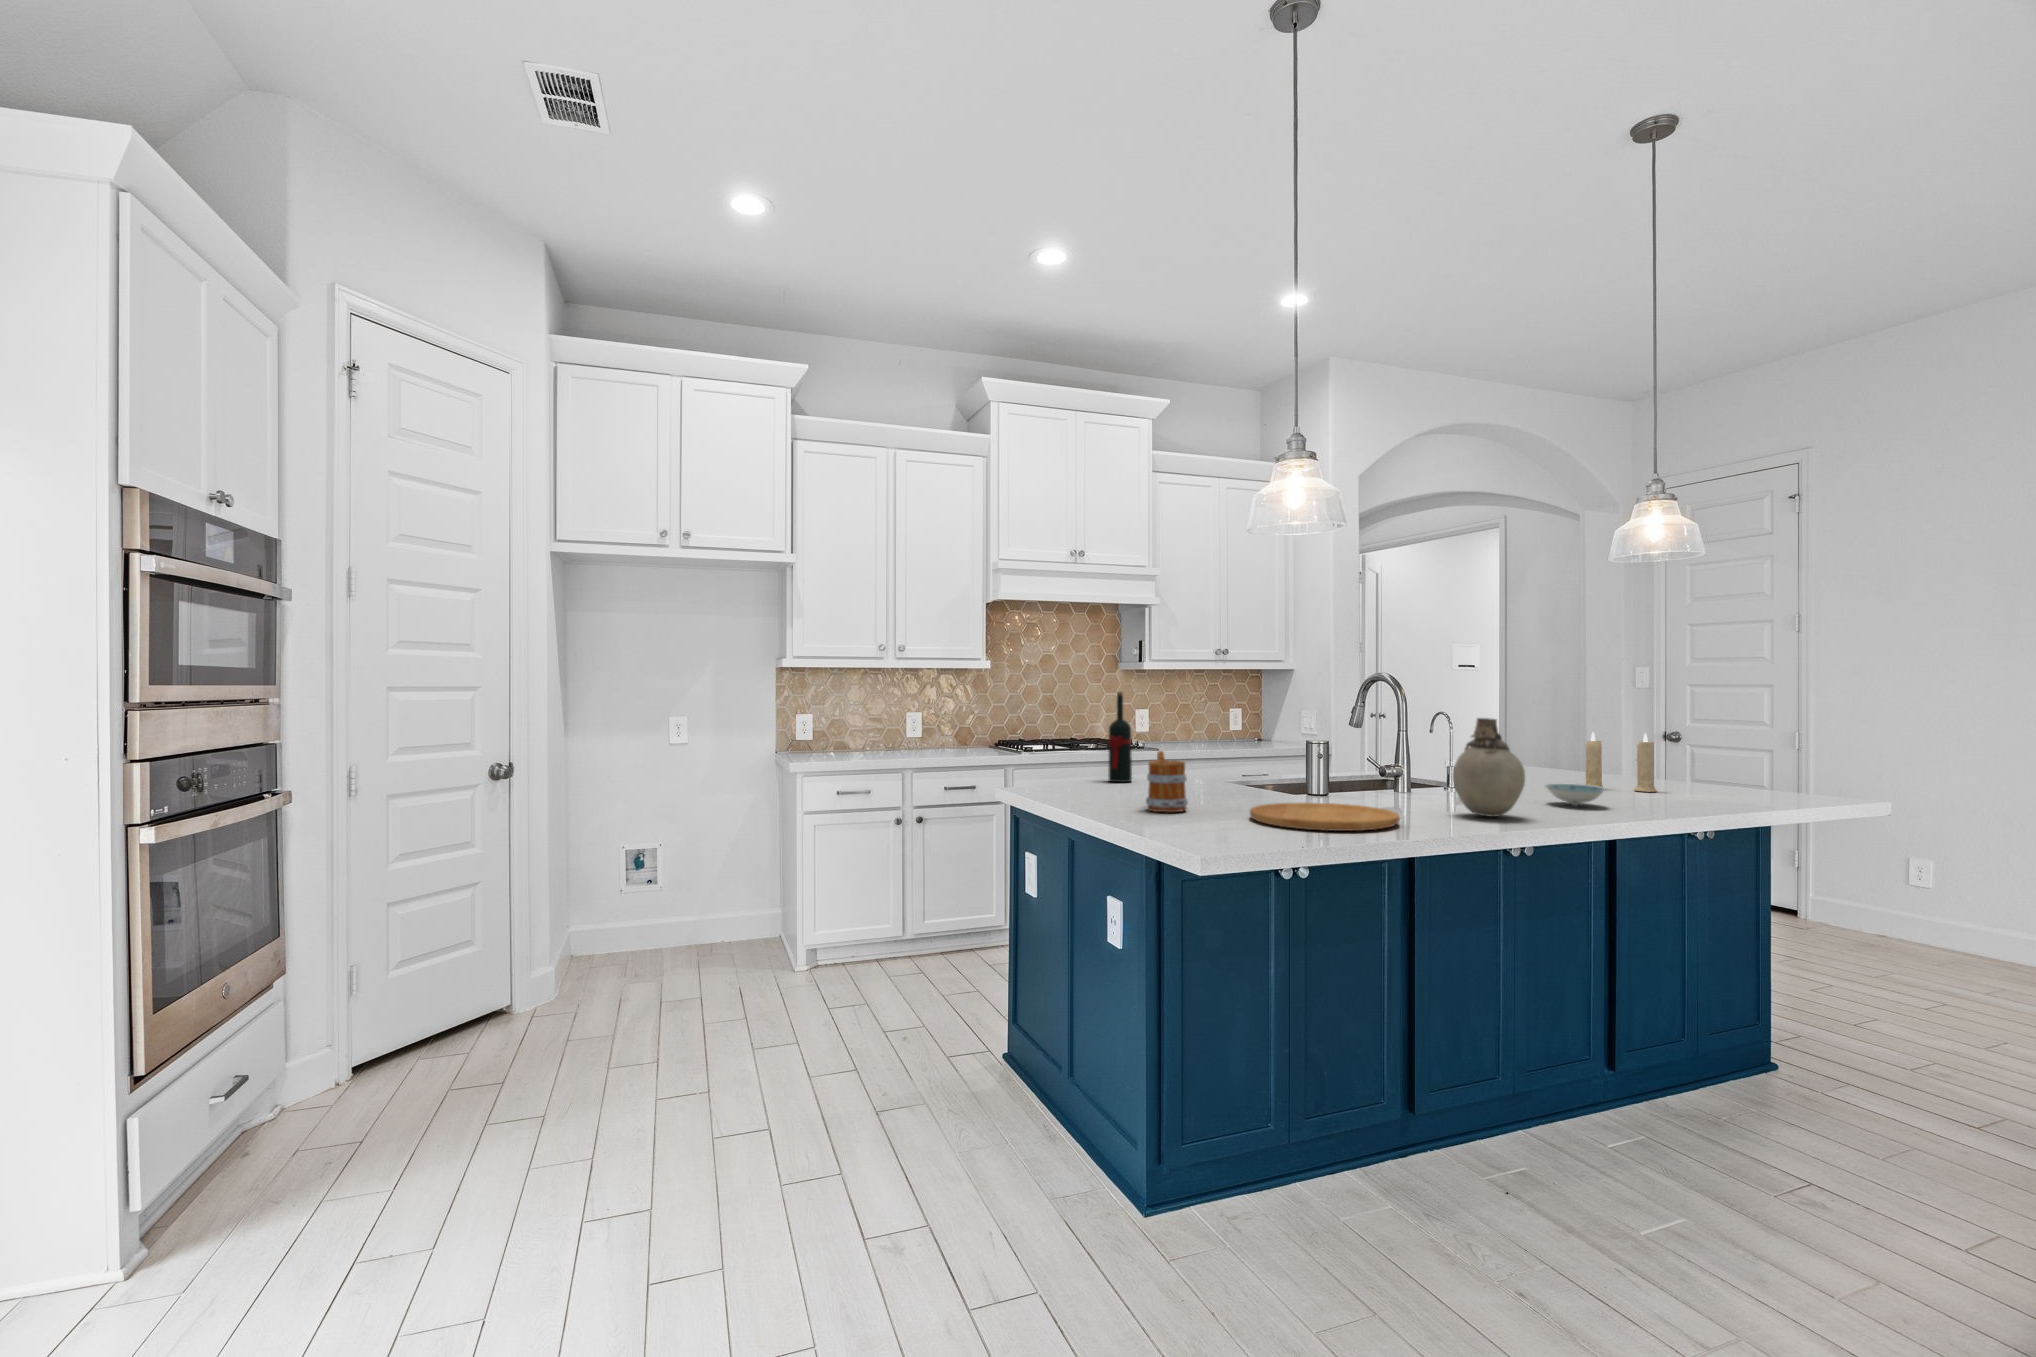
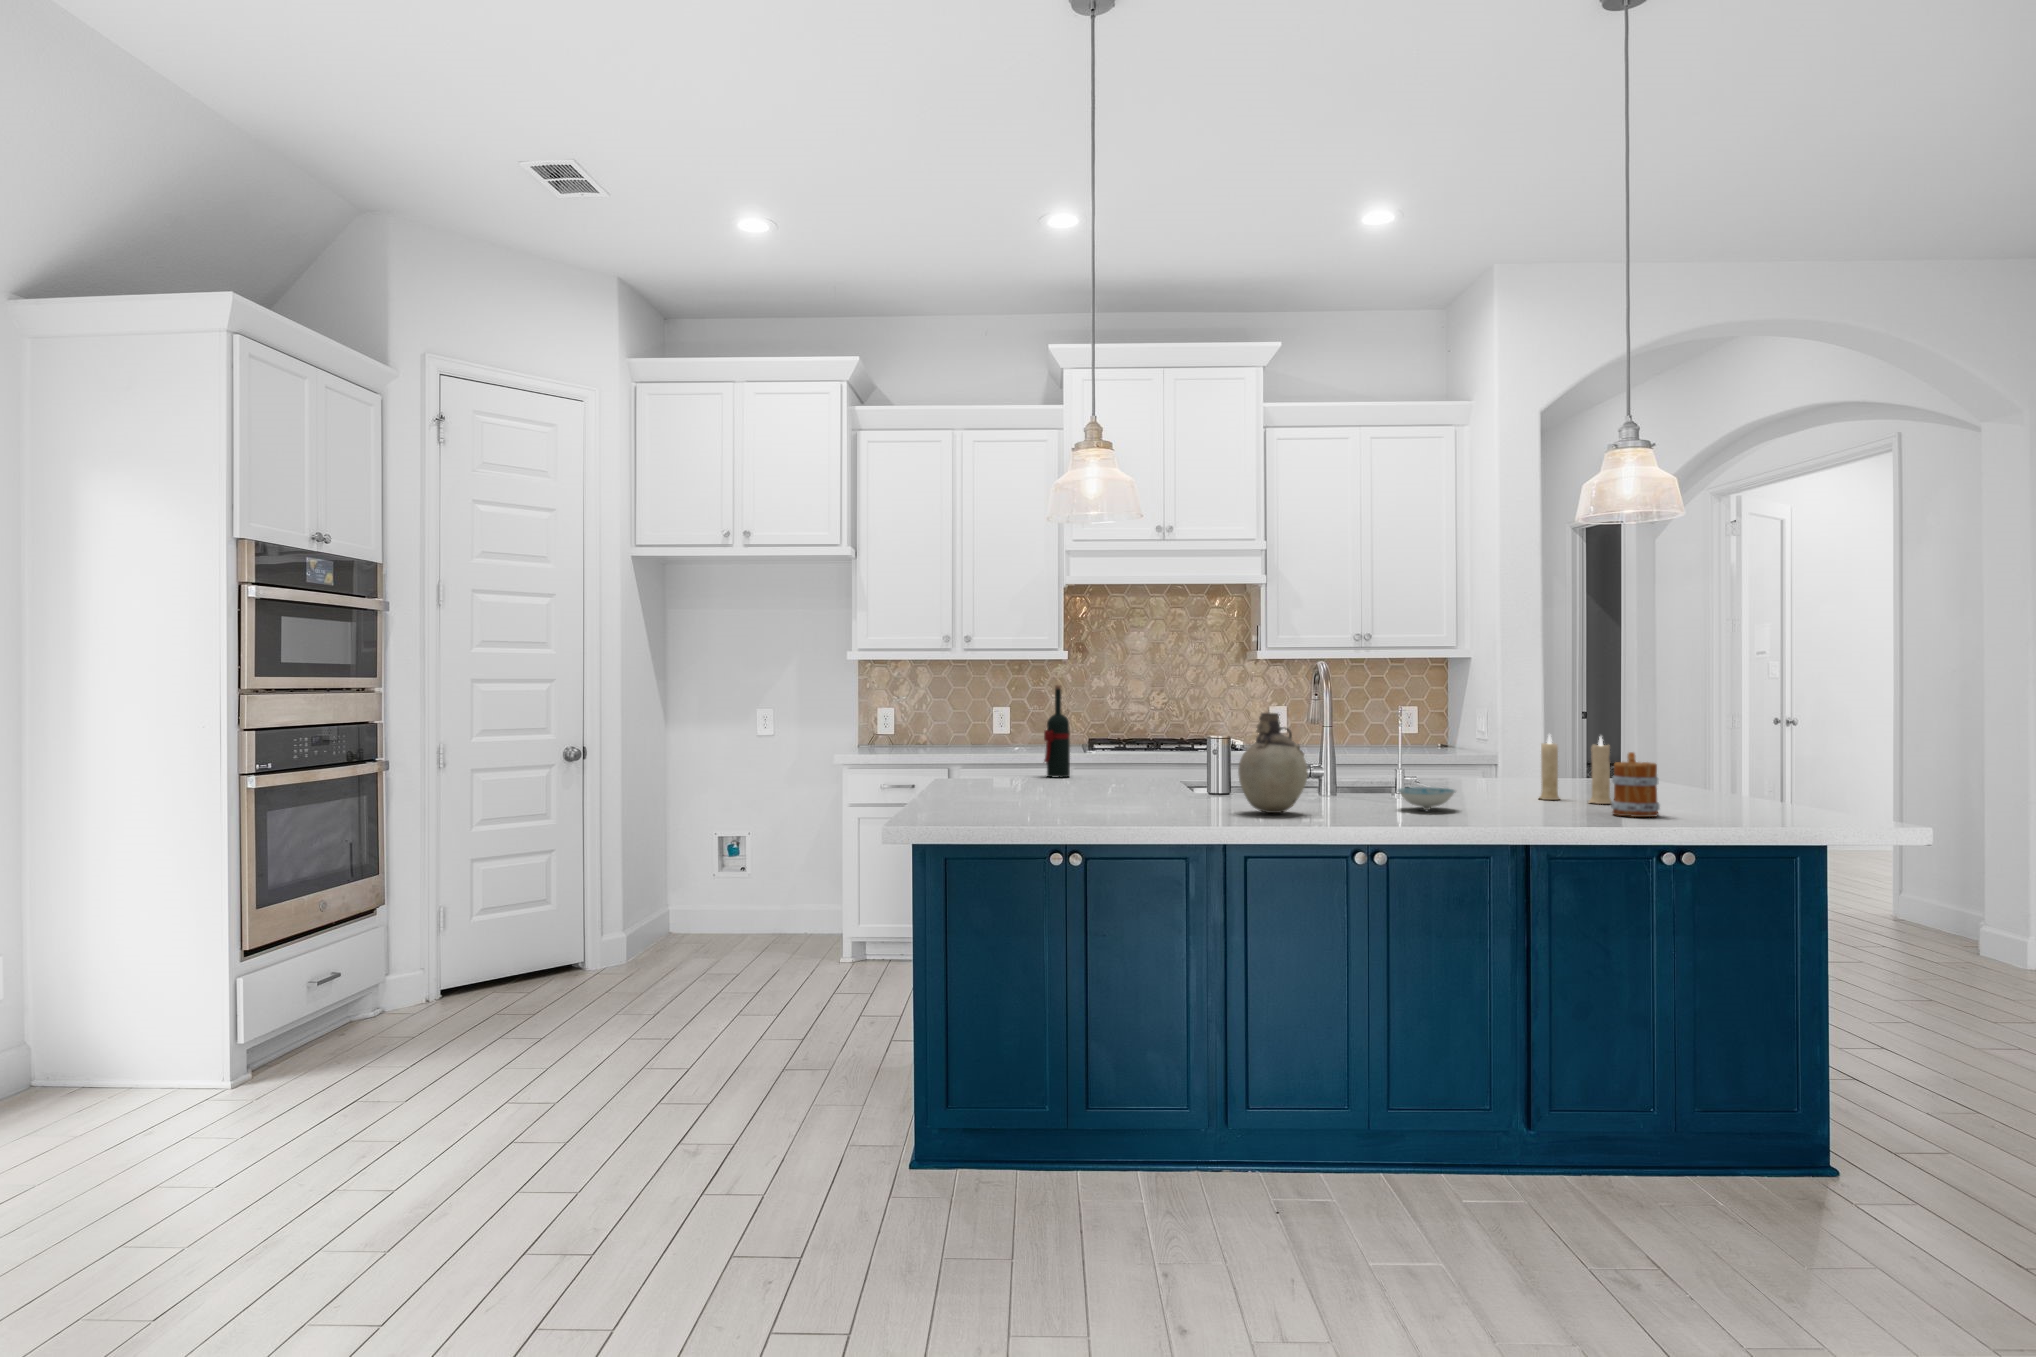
mug: present [1146,751,1188,812] -> present [1611,752,1660,817]
cutting board: present [1250,803,1400,831] -> none [1021,794,1158,816]

